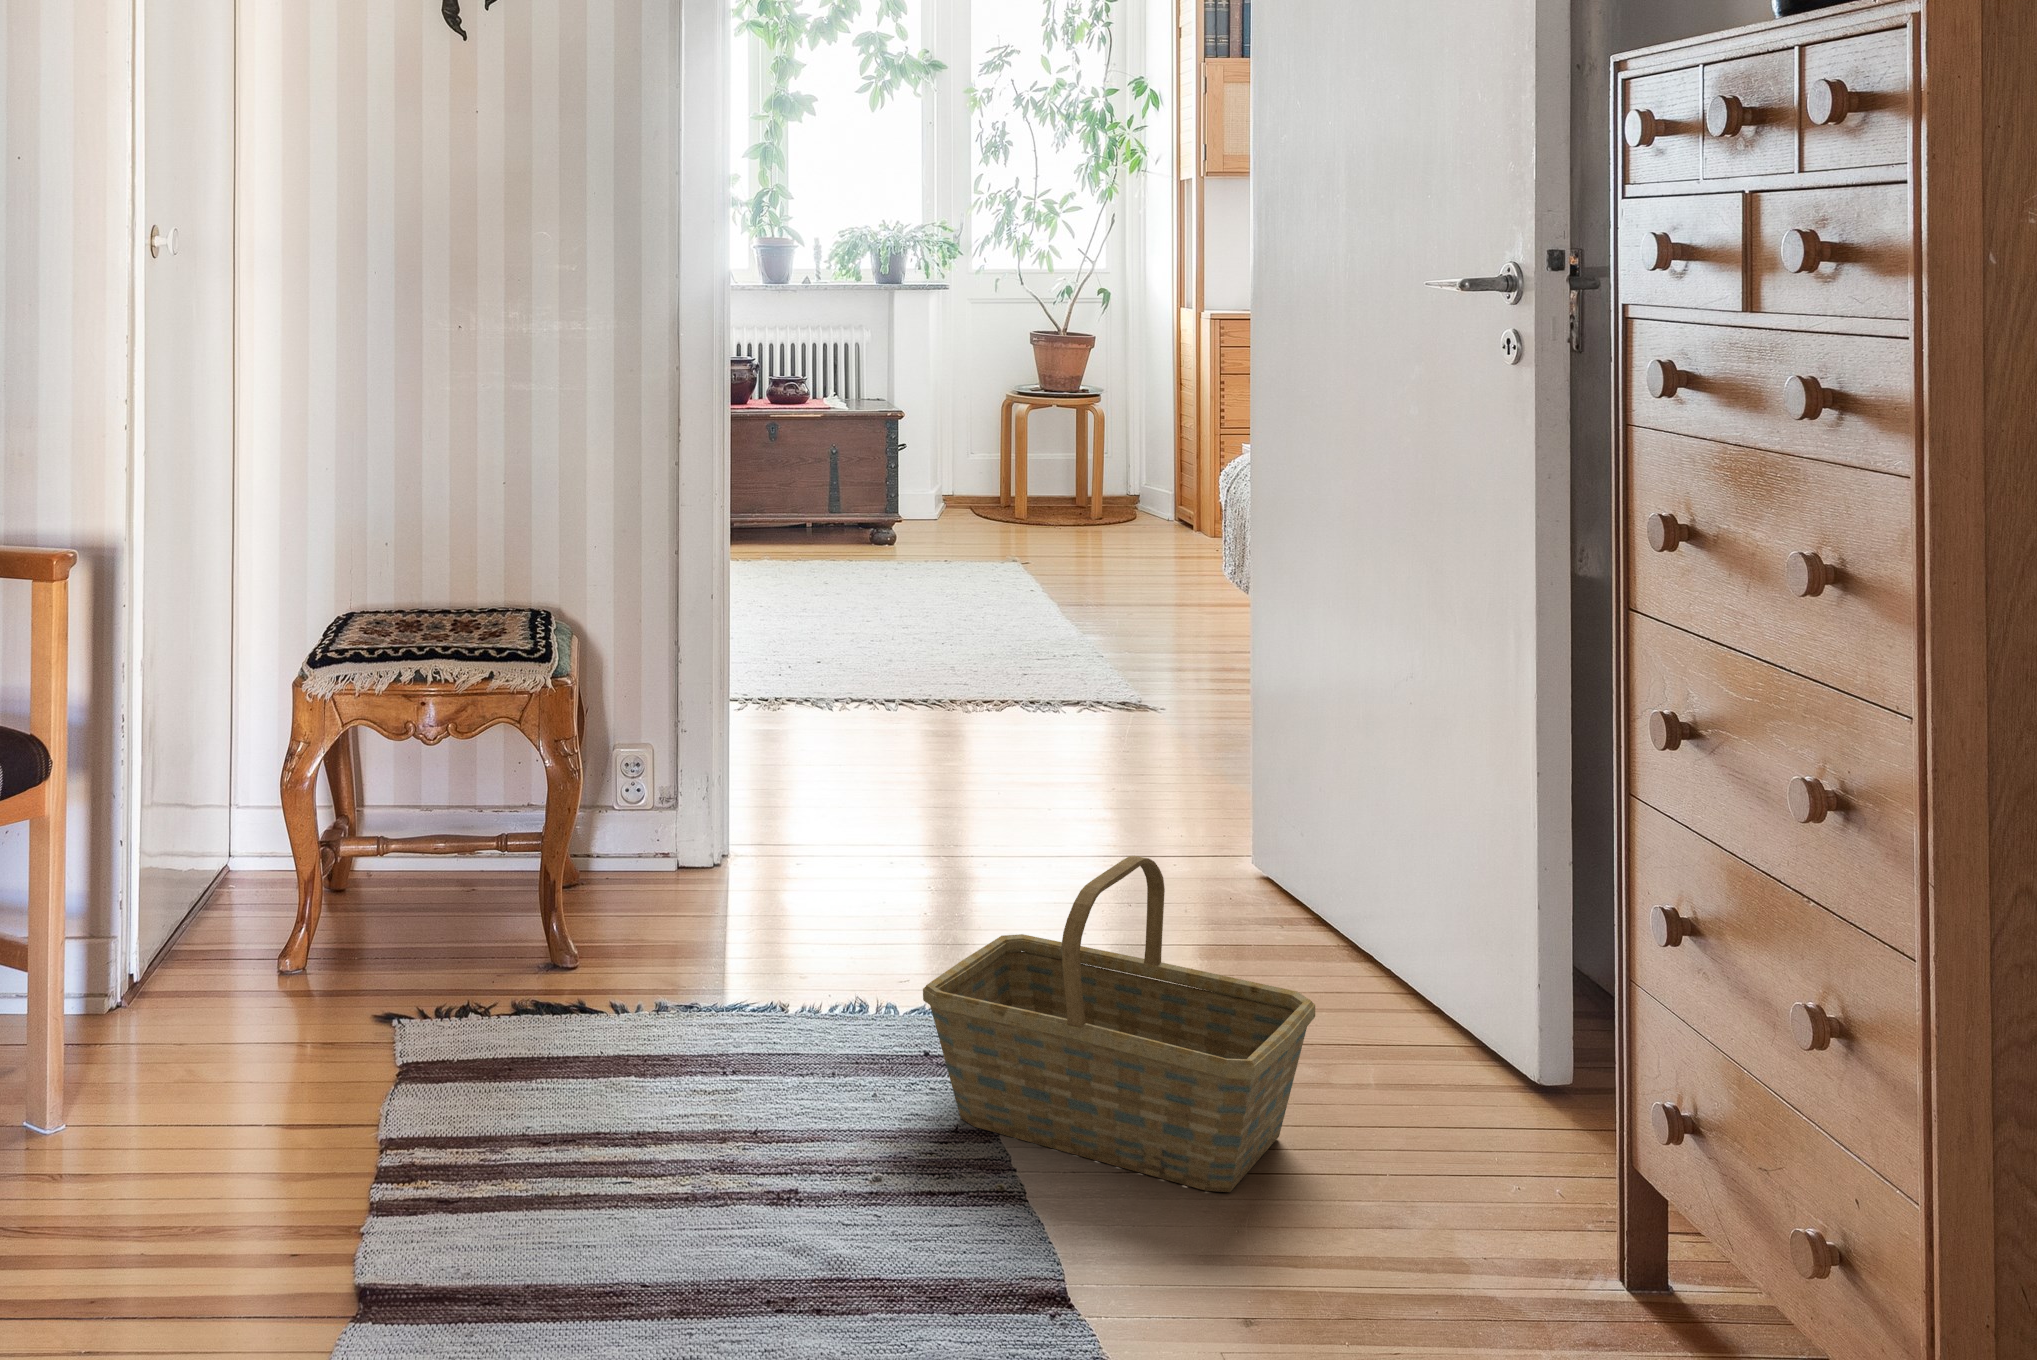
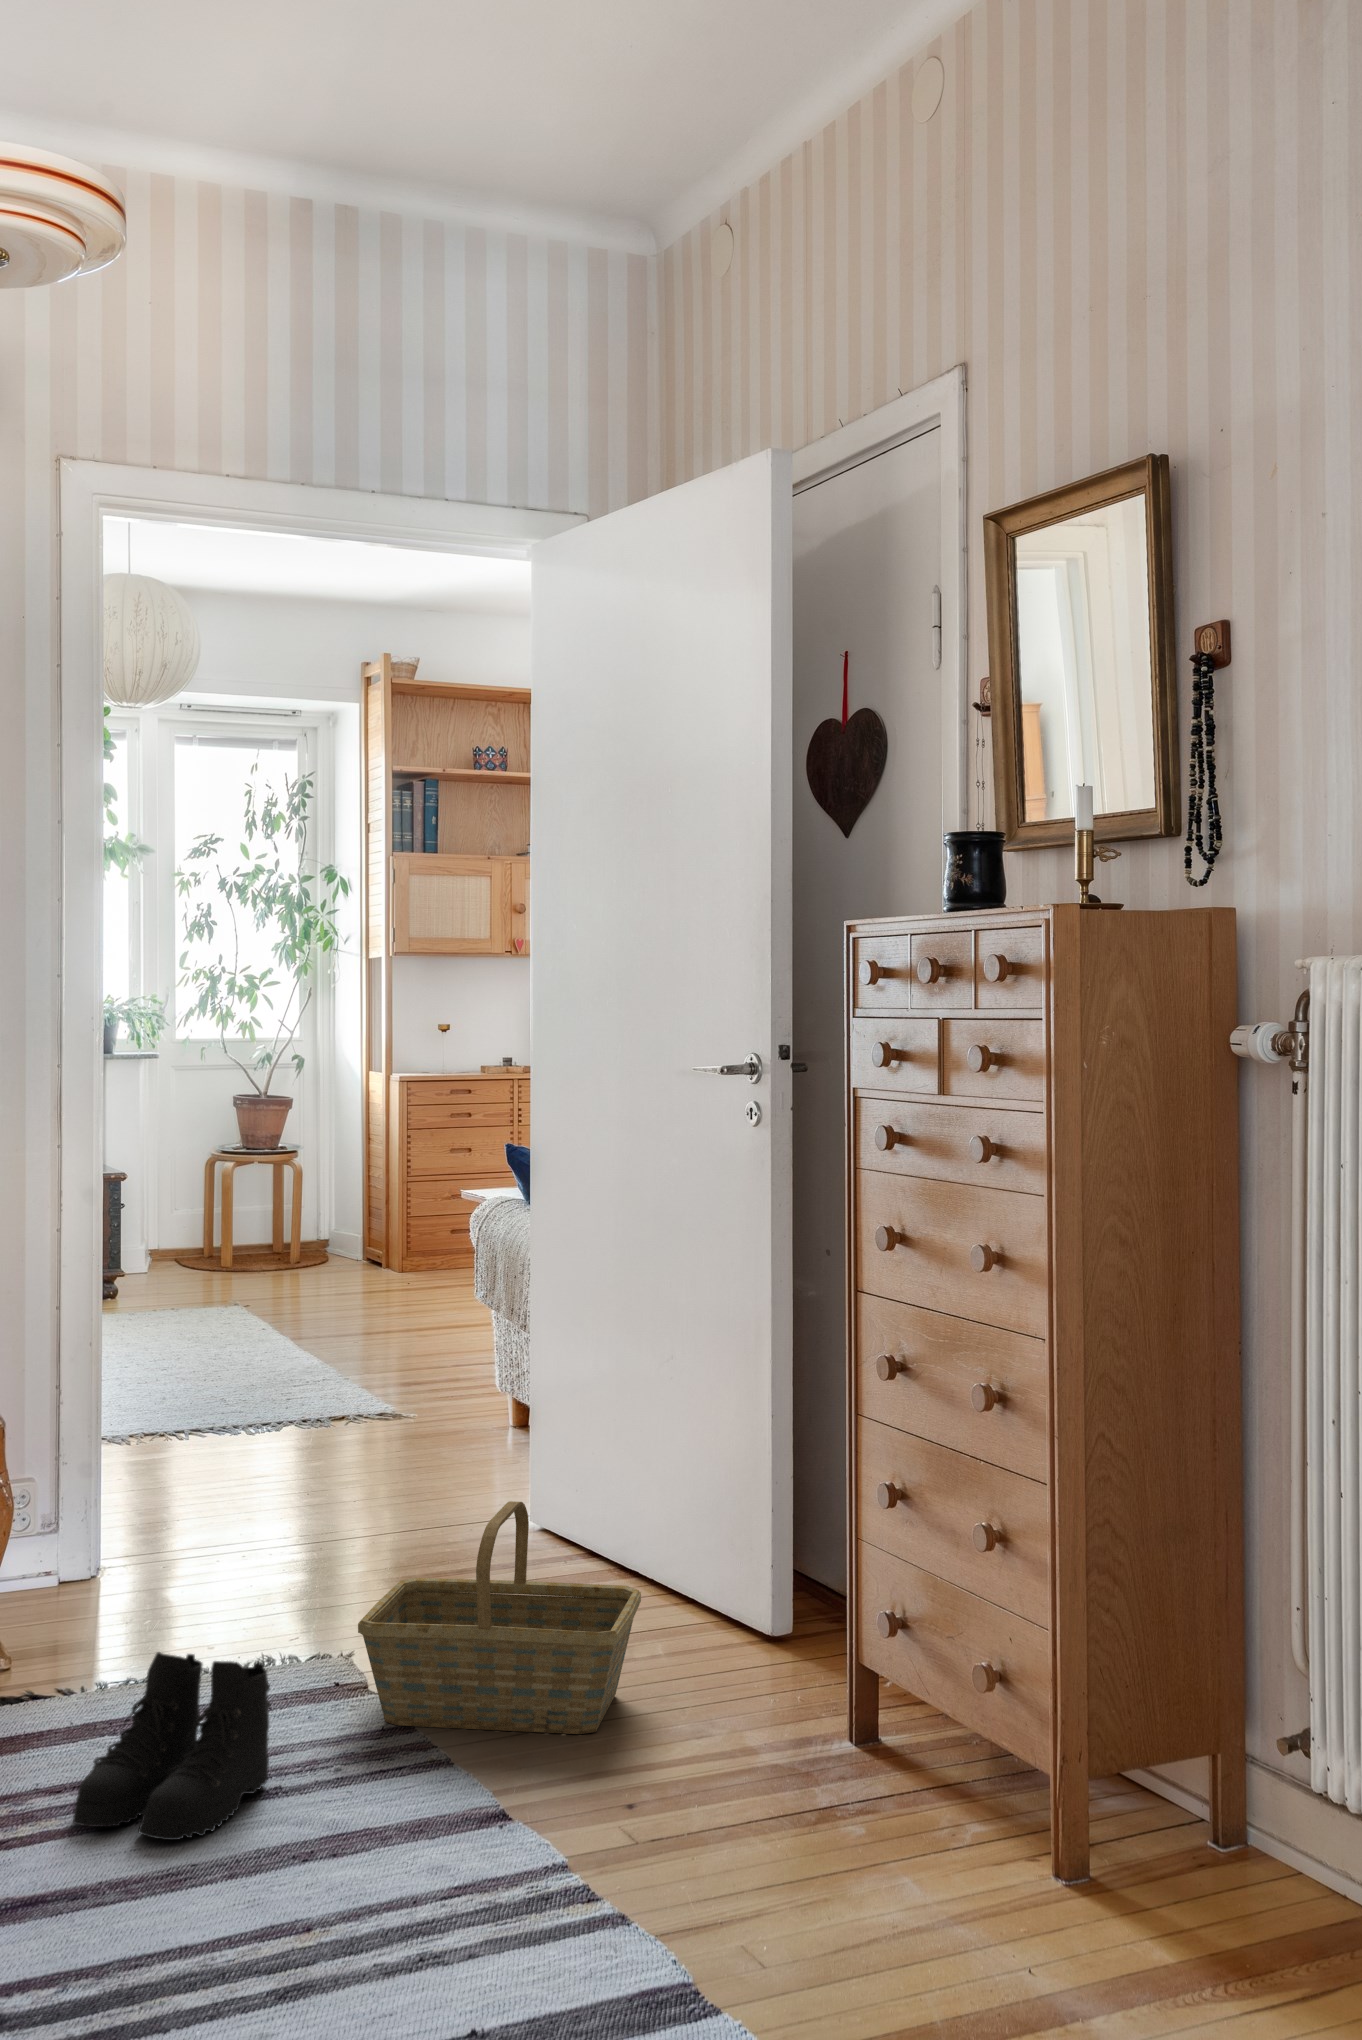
boots: none [541,993,788,1240] -> present [73,1652,271,1840]

